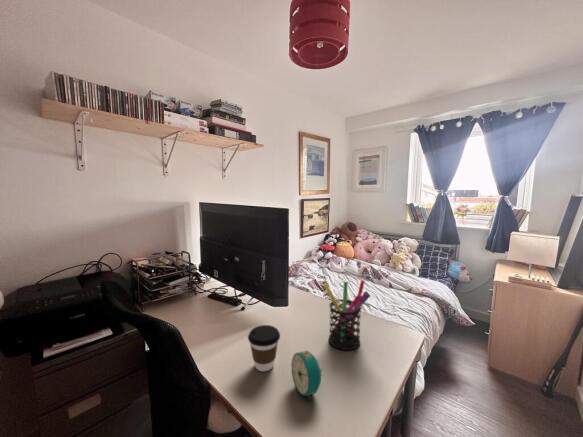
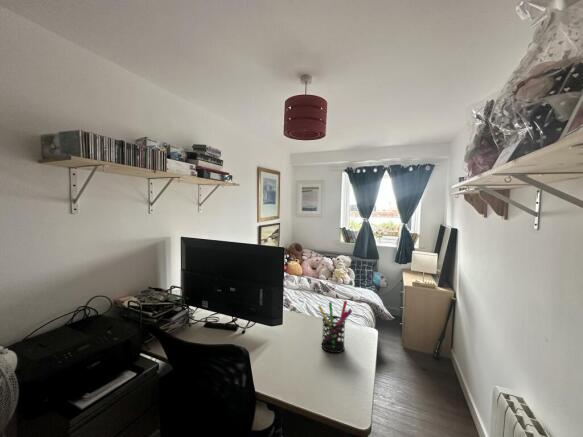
coffee cup: present [248,325,280,371] -> none [274,343,298,379]
alarm clock: present [291,351,322,401] -> none [311,357,336,392]

